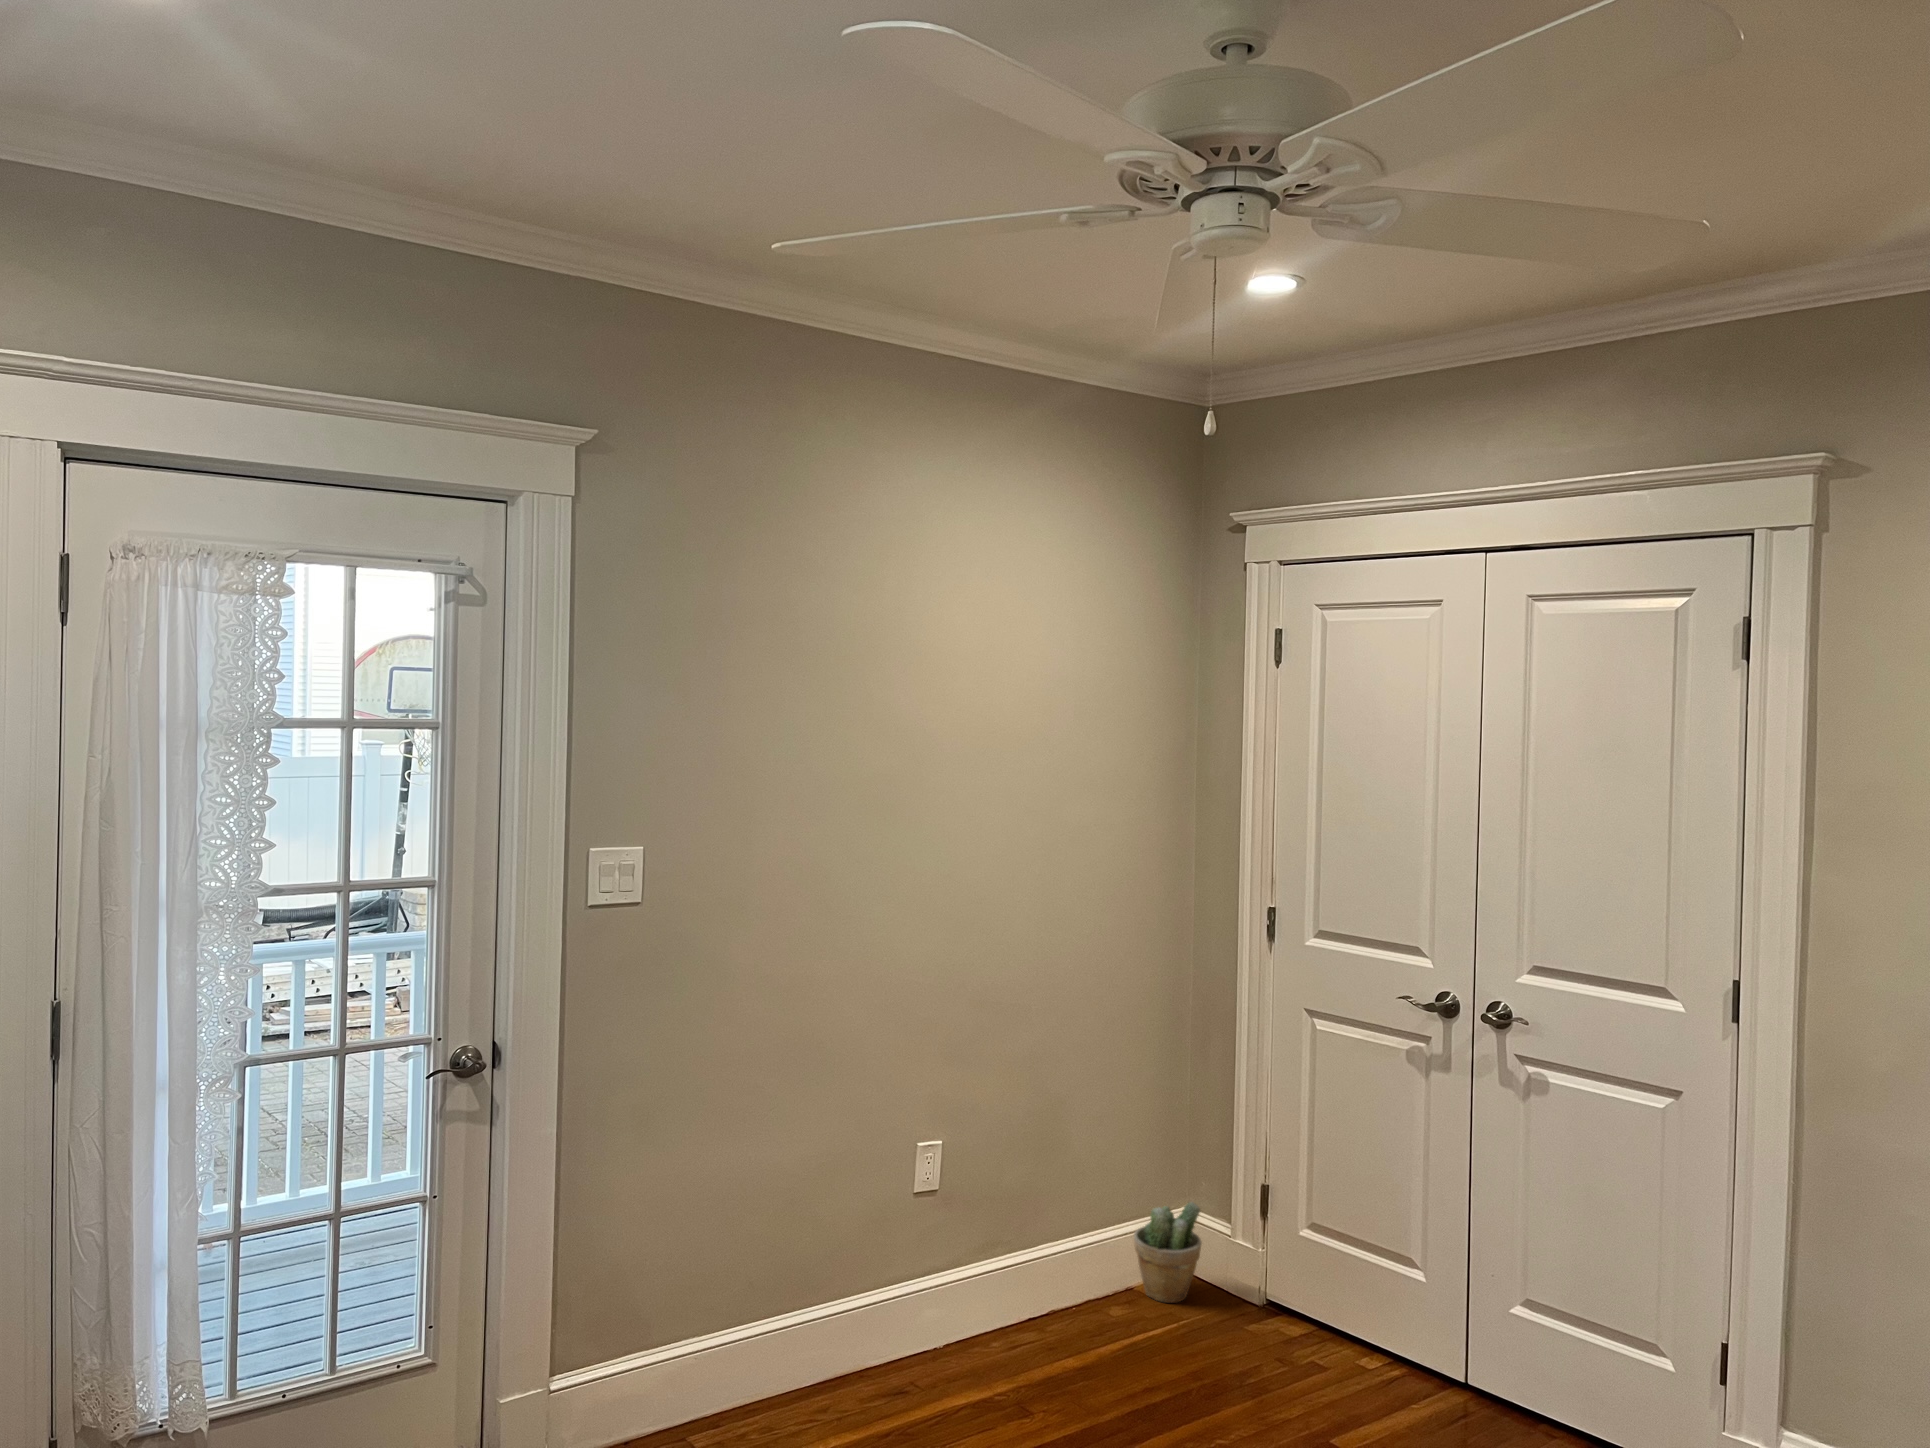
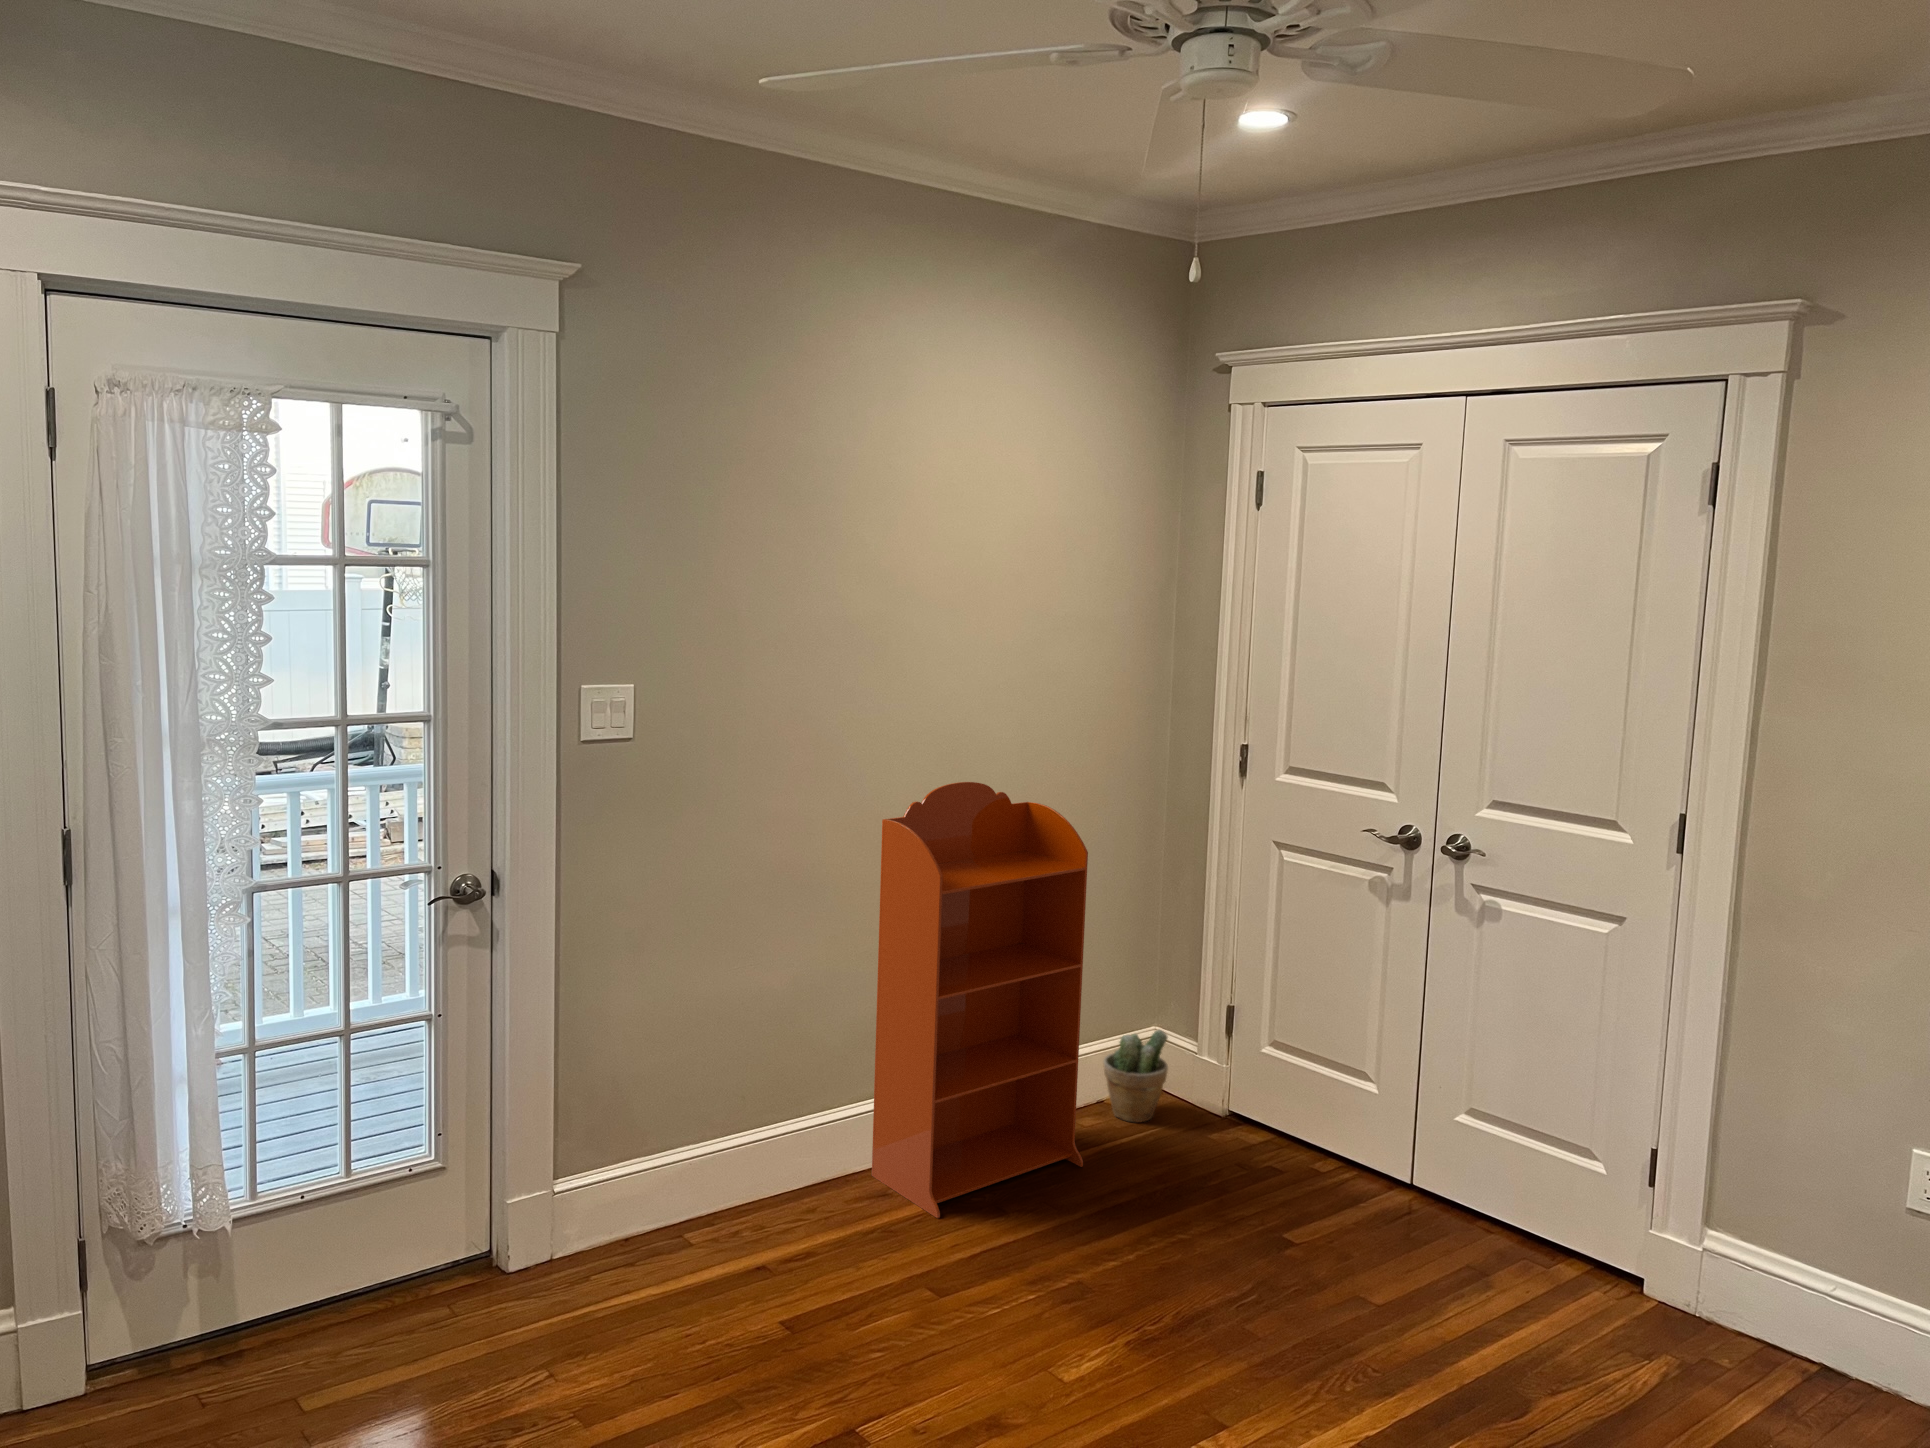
bookcase: none [891,942,1114,1415] -> present [872,782,1088,1218]

